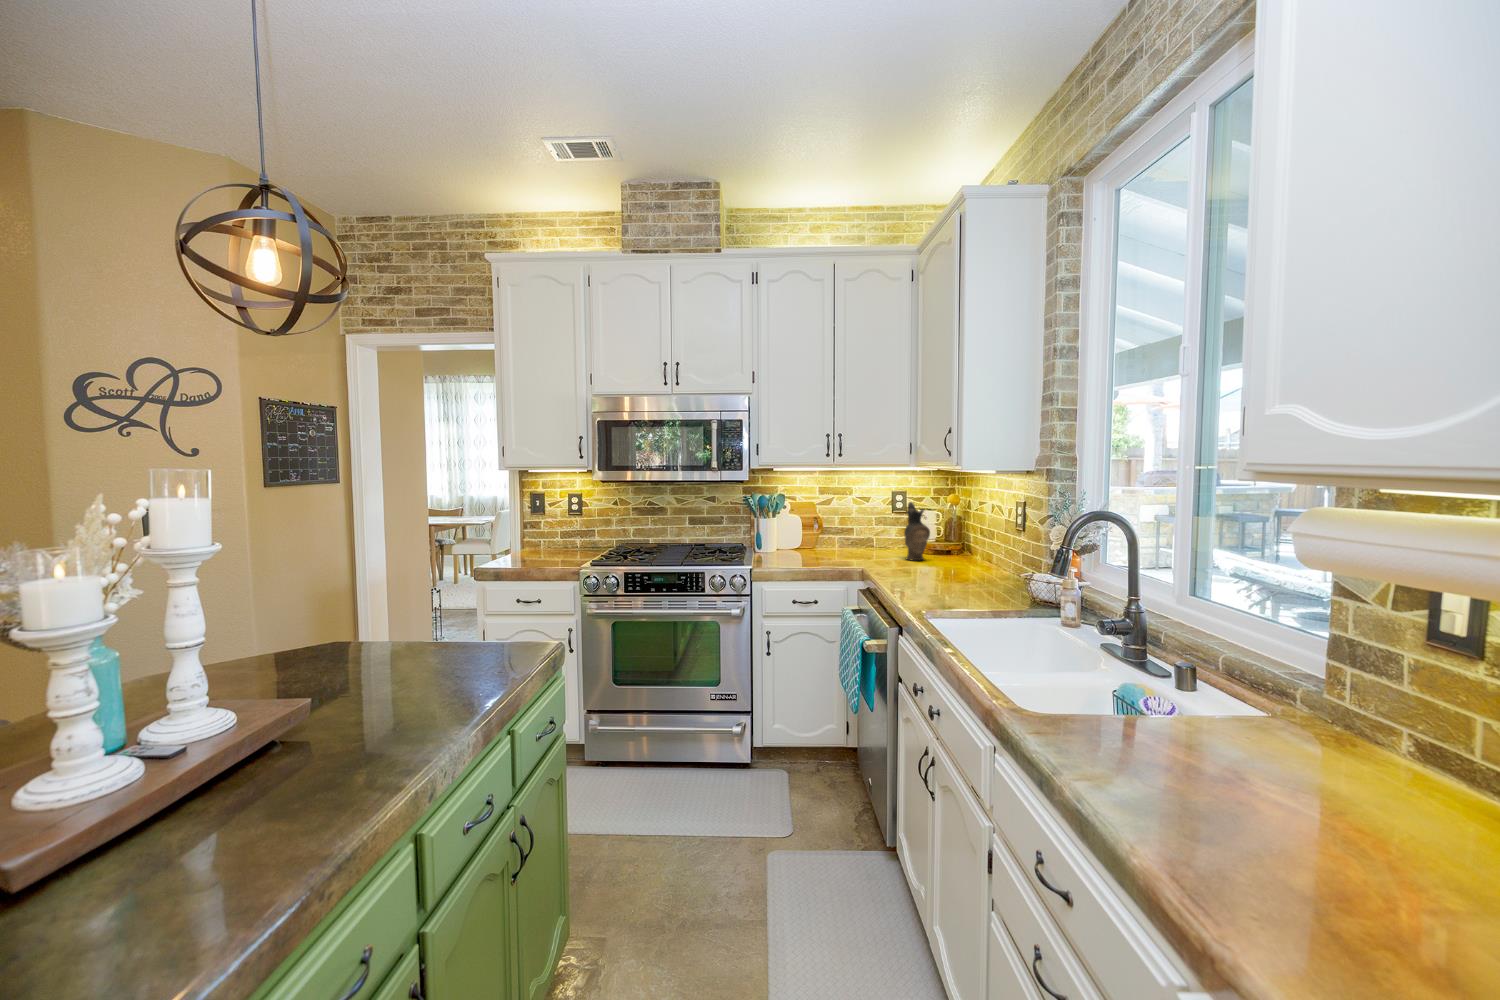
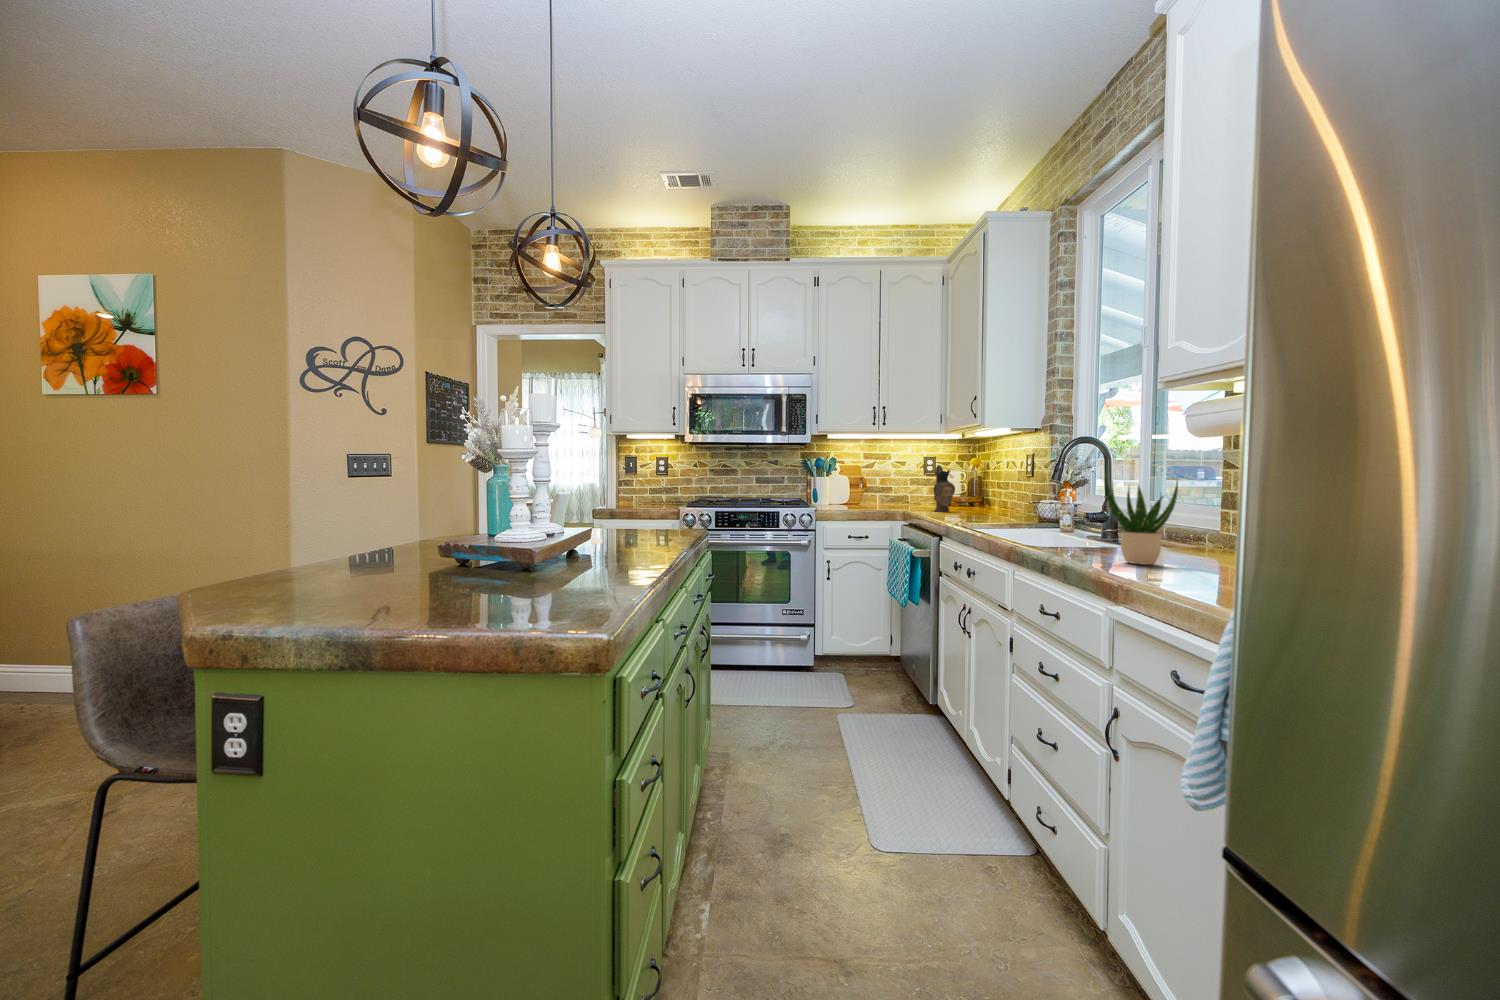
potted plant: none [1146,646,1283,833] -> present [1104,471,1178,565]

